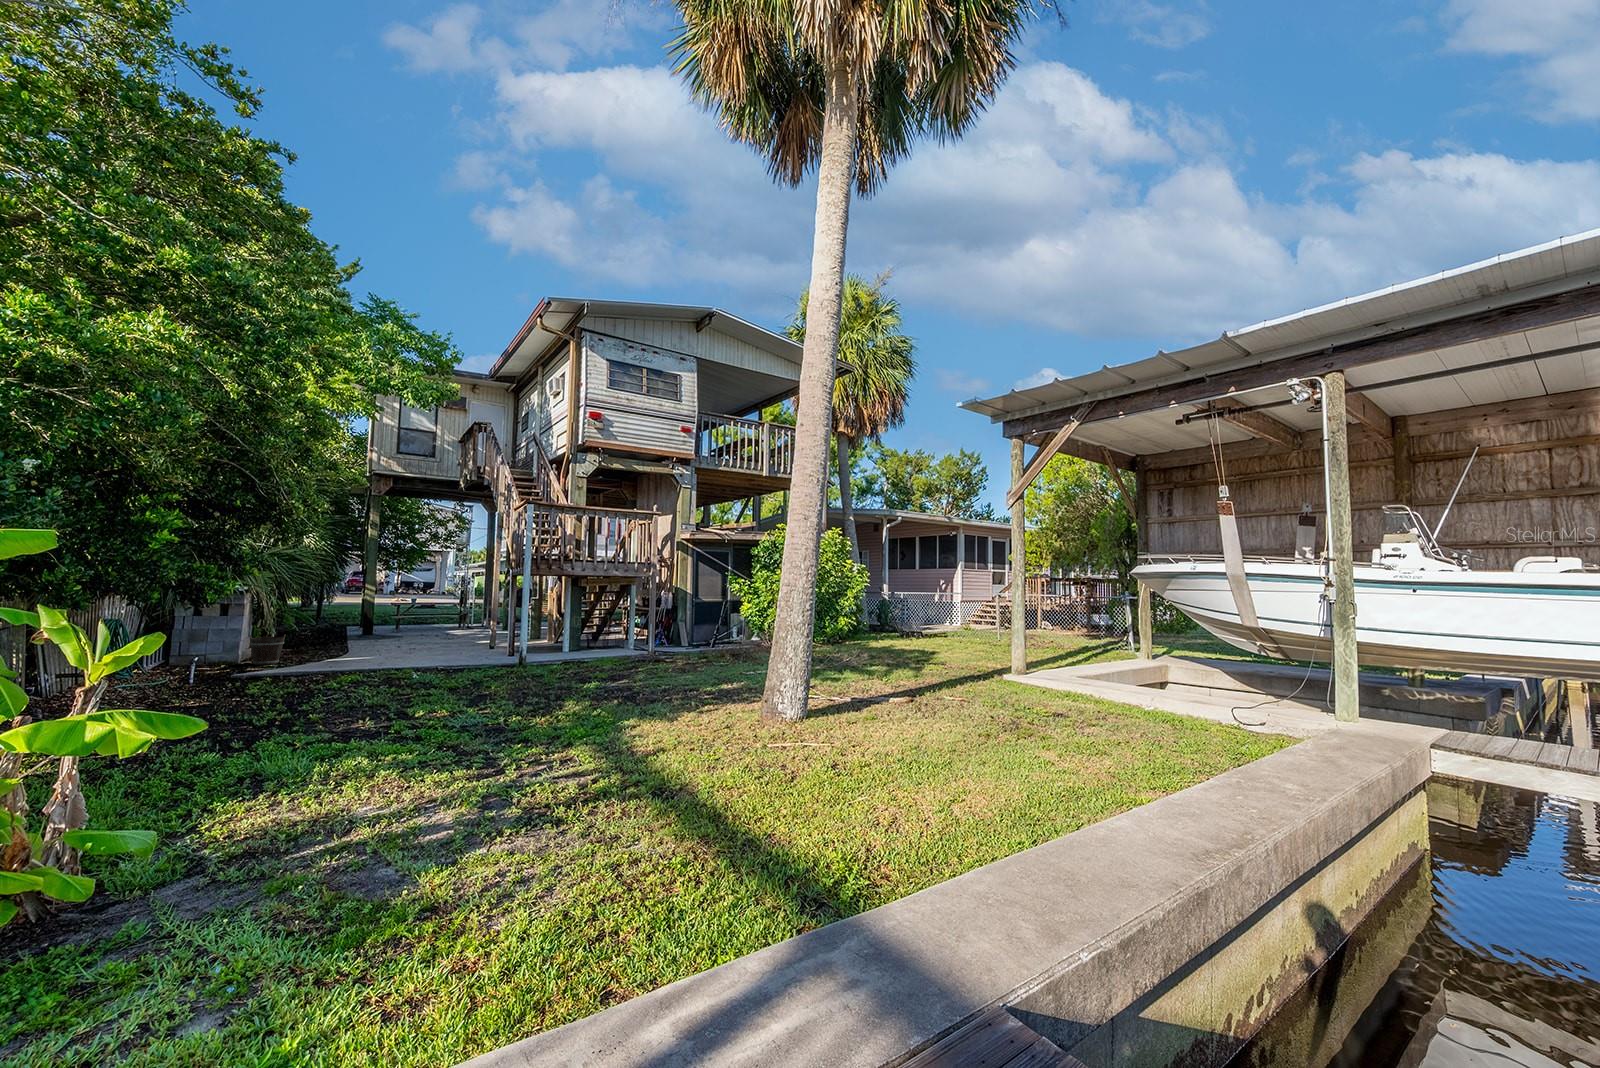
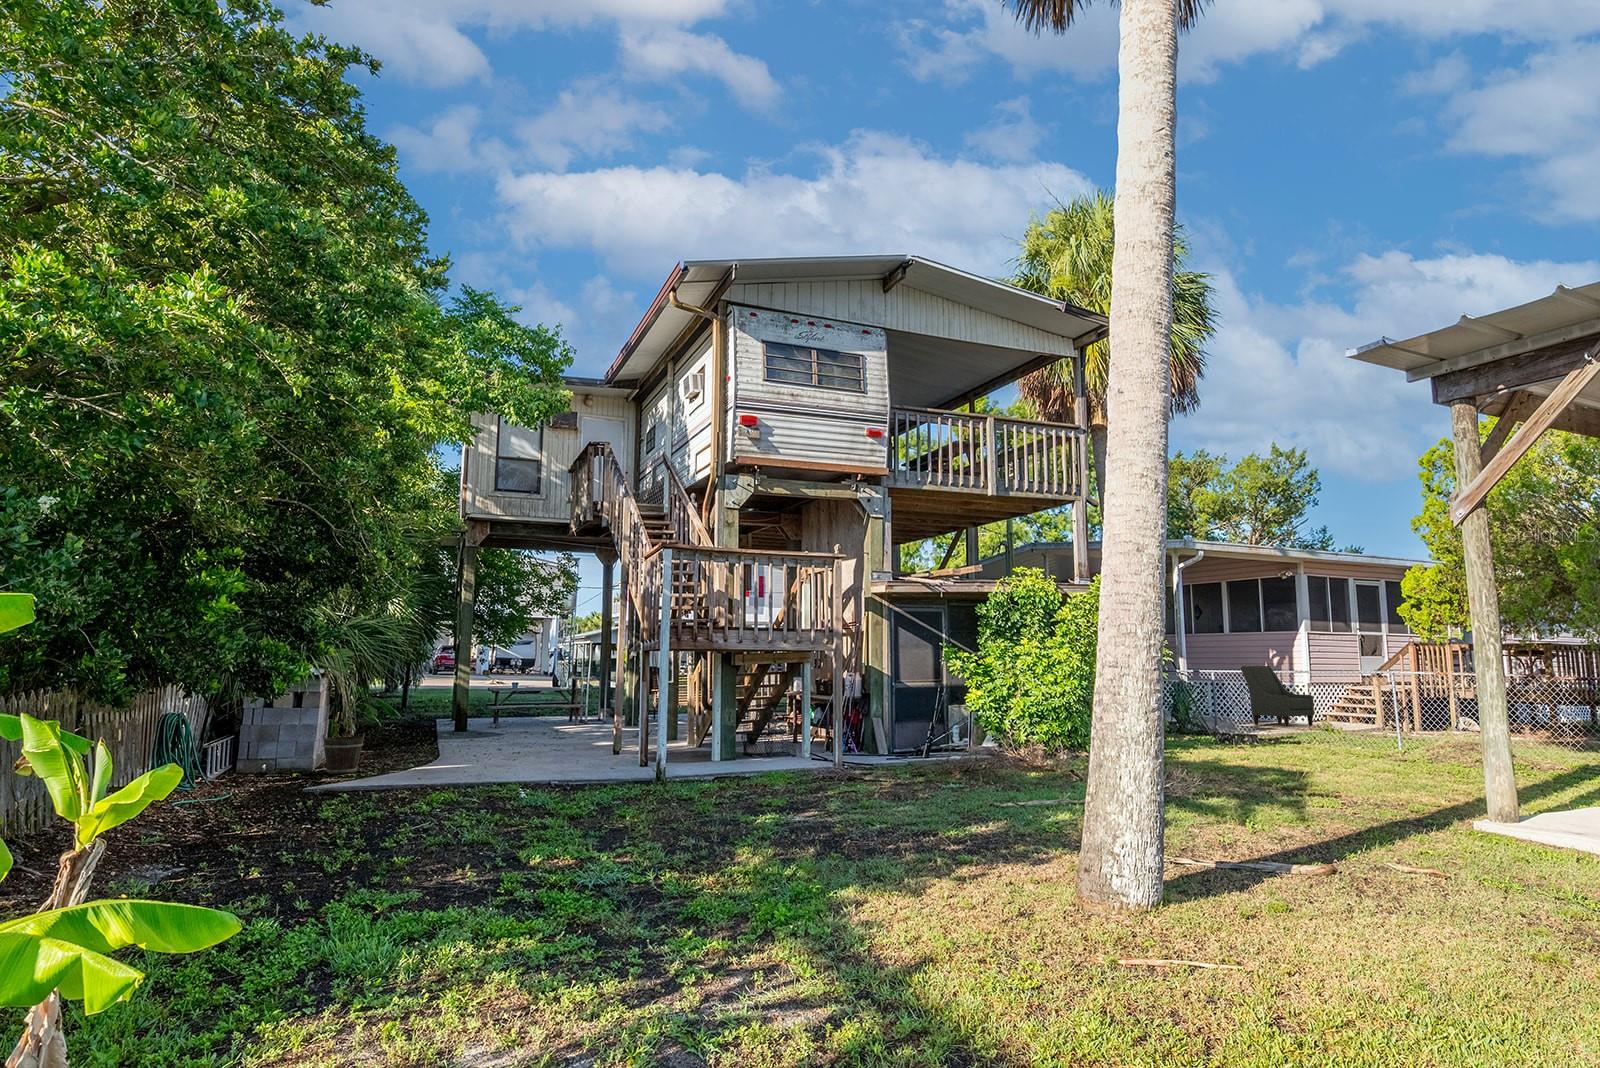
chair: none [922,590,963,628] -> present [1241,666,1314,727]

